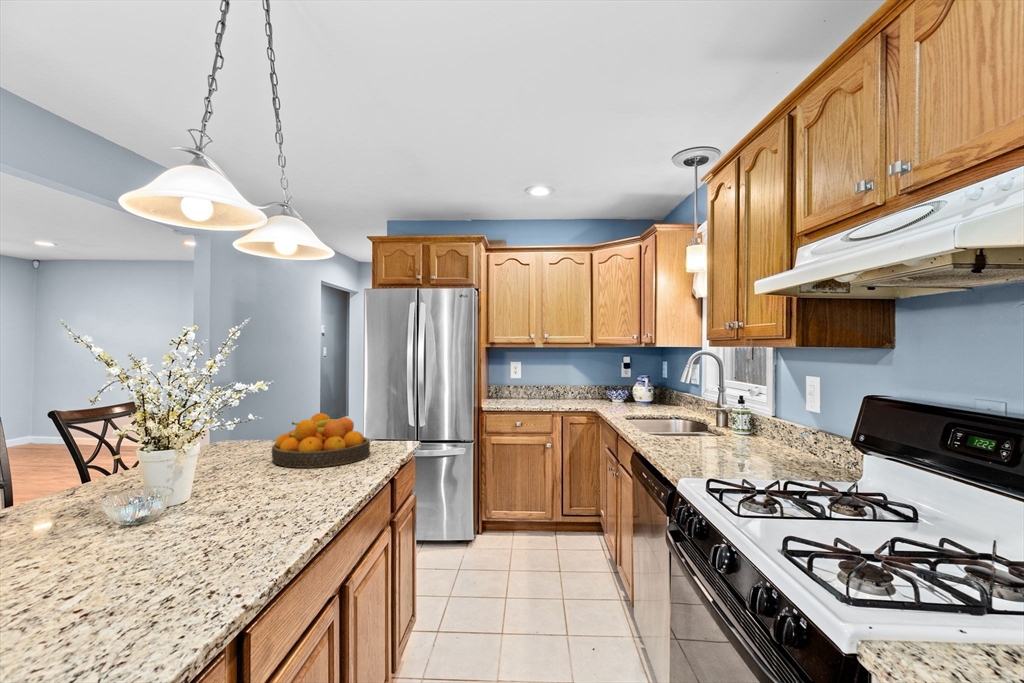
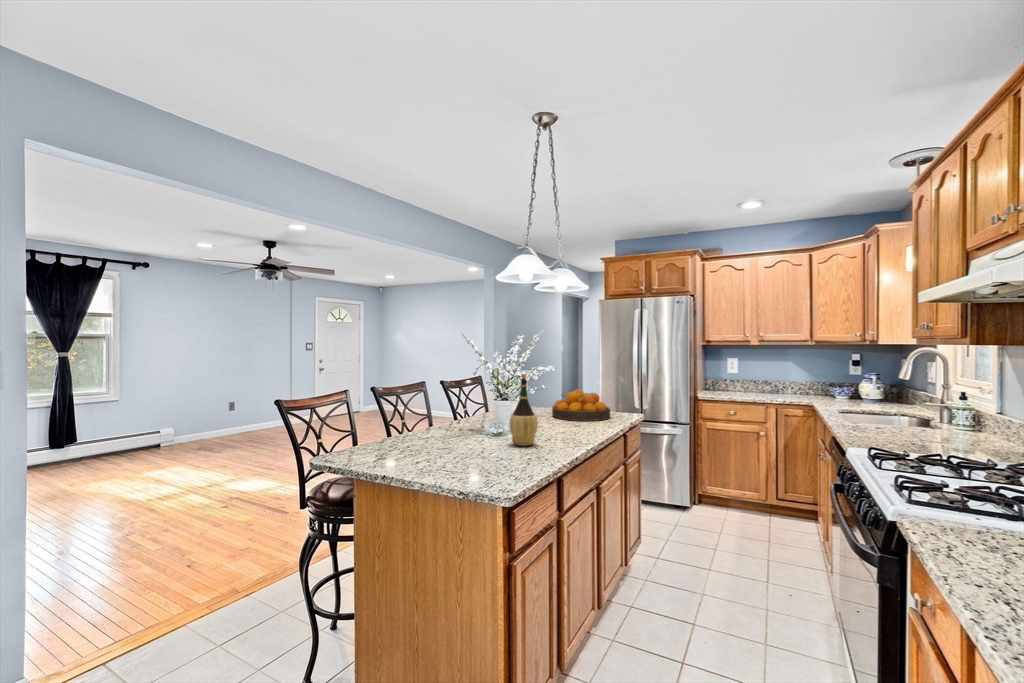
wine bottle: none [115,405,194,568] -> present [509,375,538,446]

